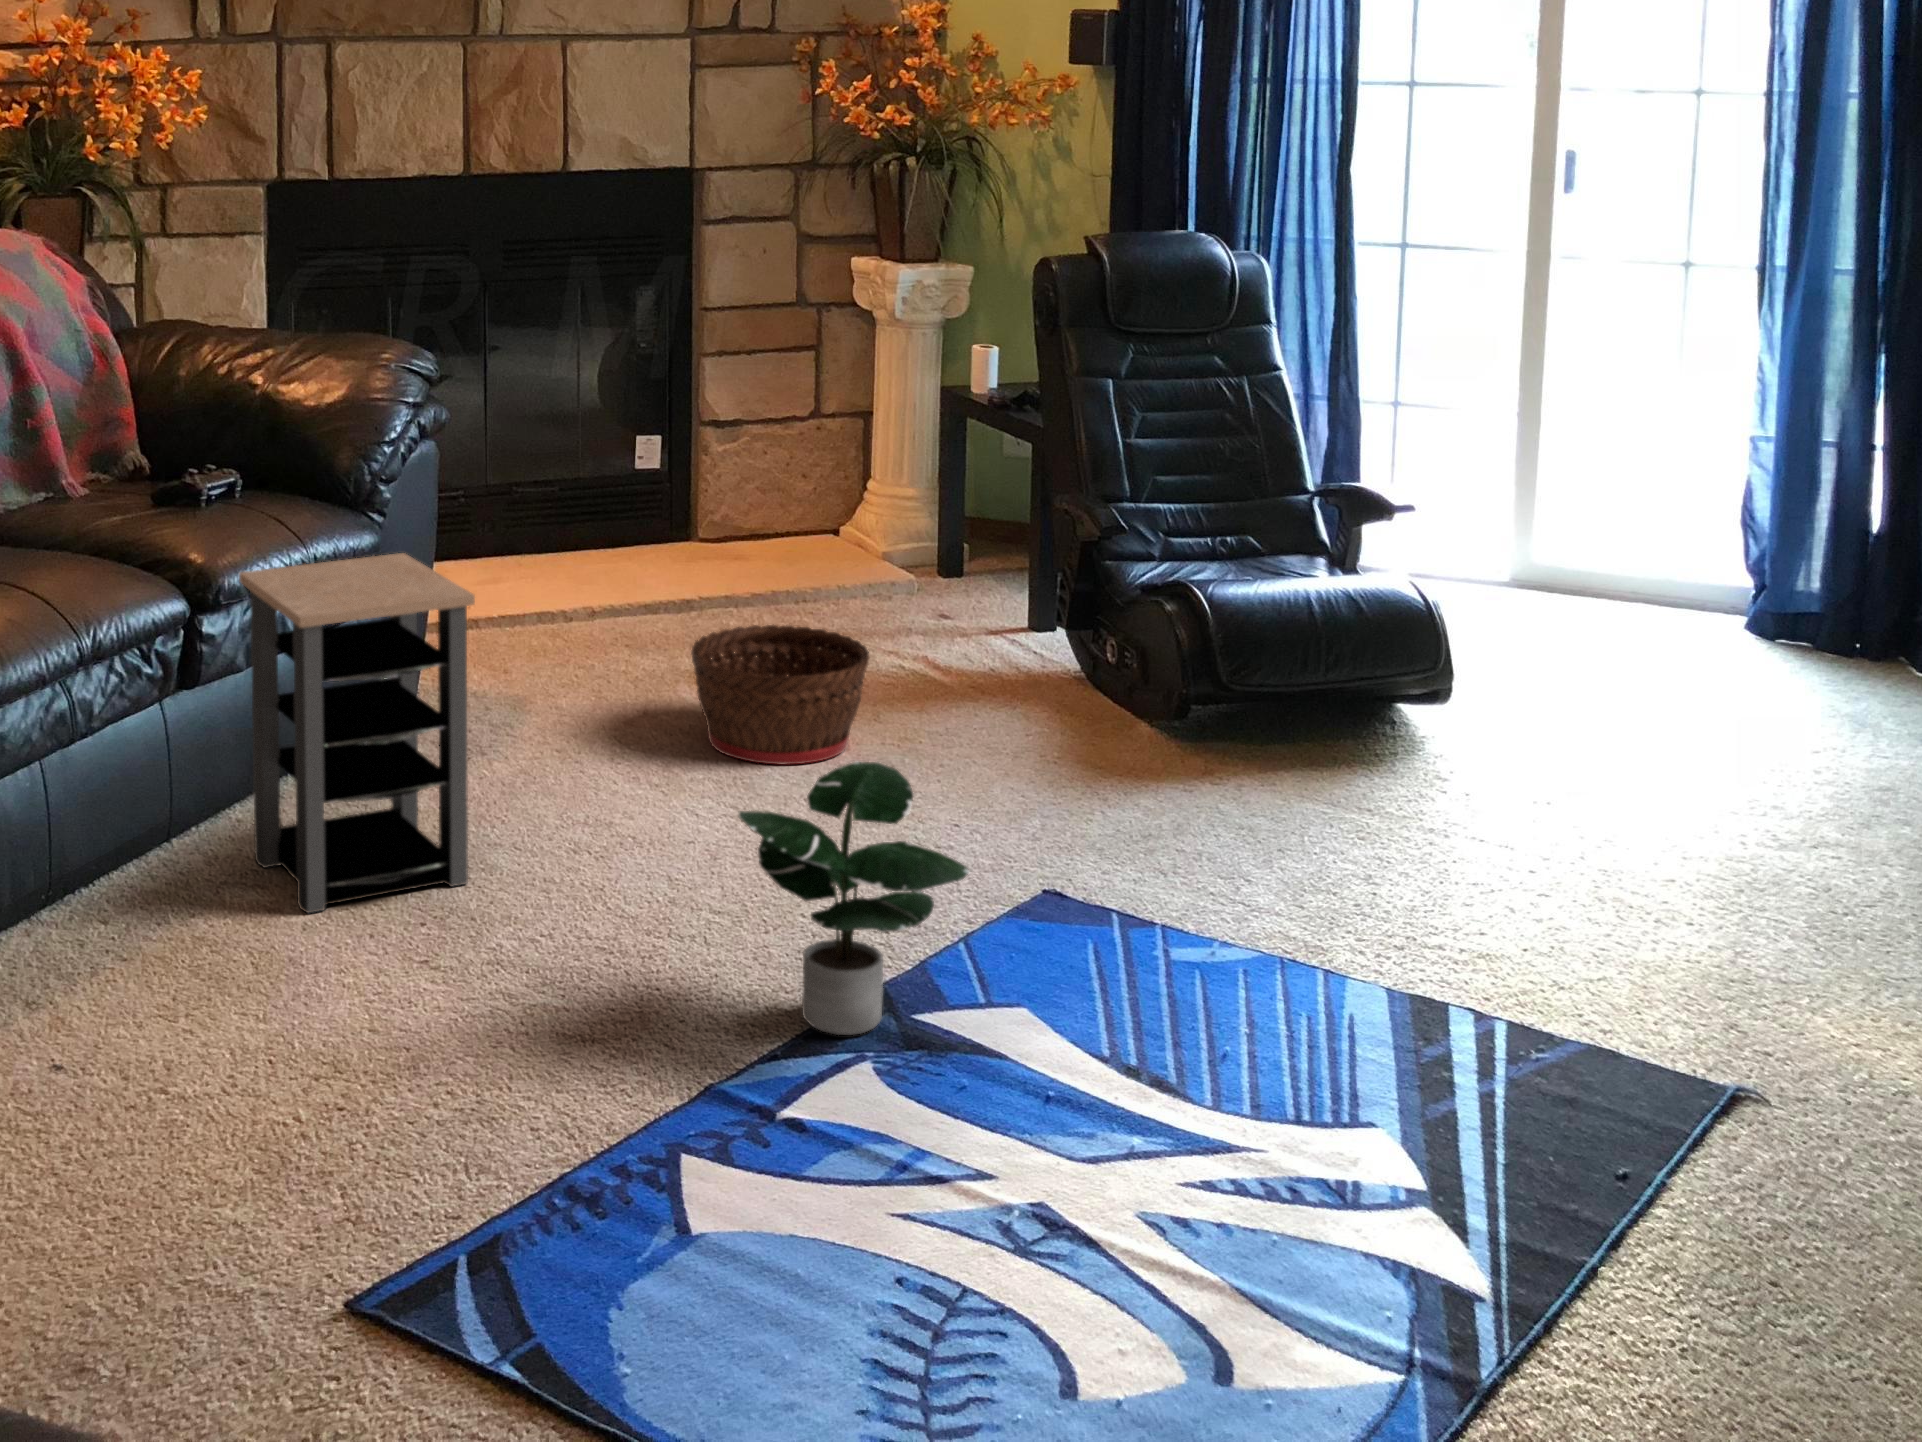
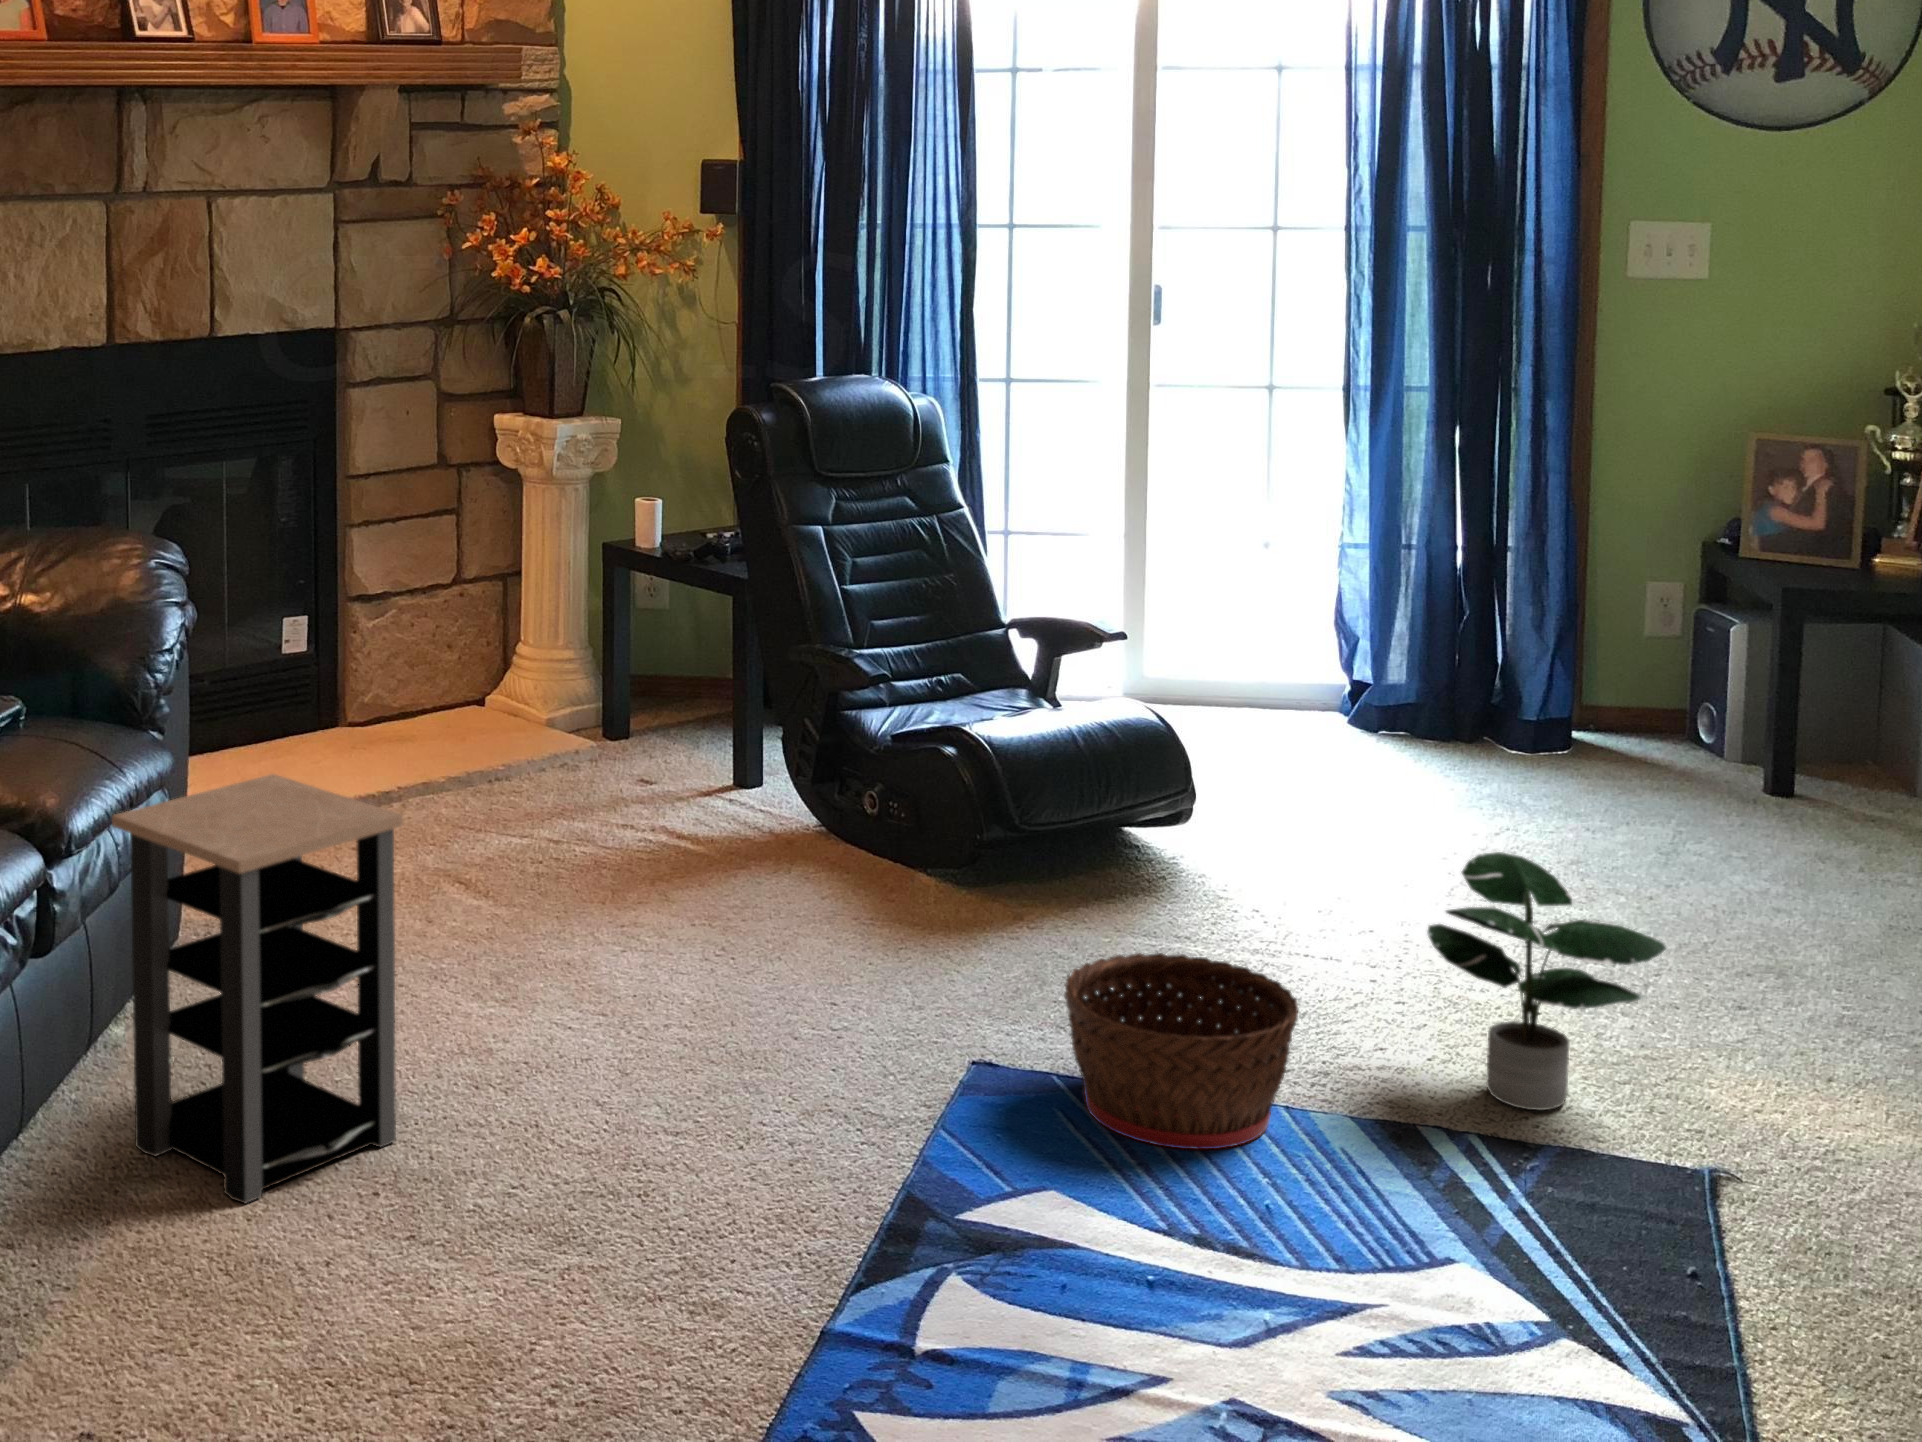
basket: present [691,625,869,764] -> present [1064,953,1298,1149]
potted plant: present [739,762,969,1035] -> present [1427,852,1666,1110]

